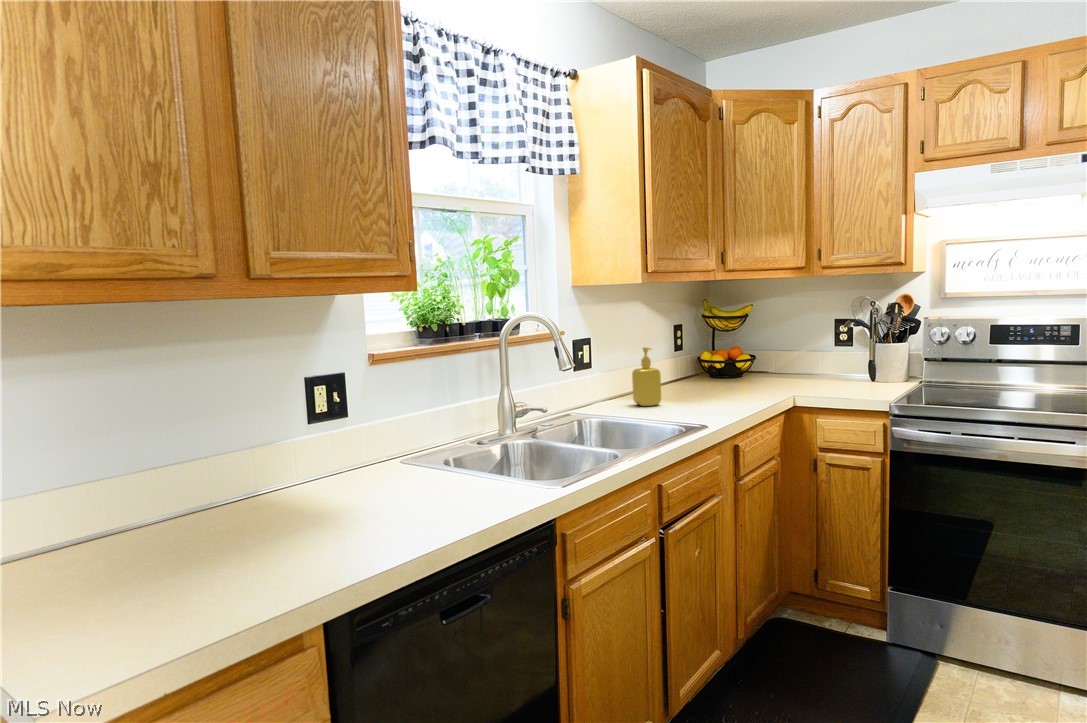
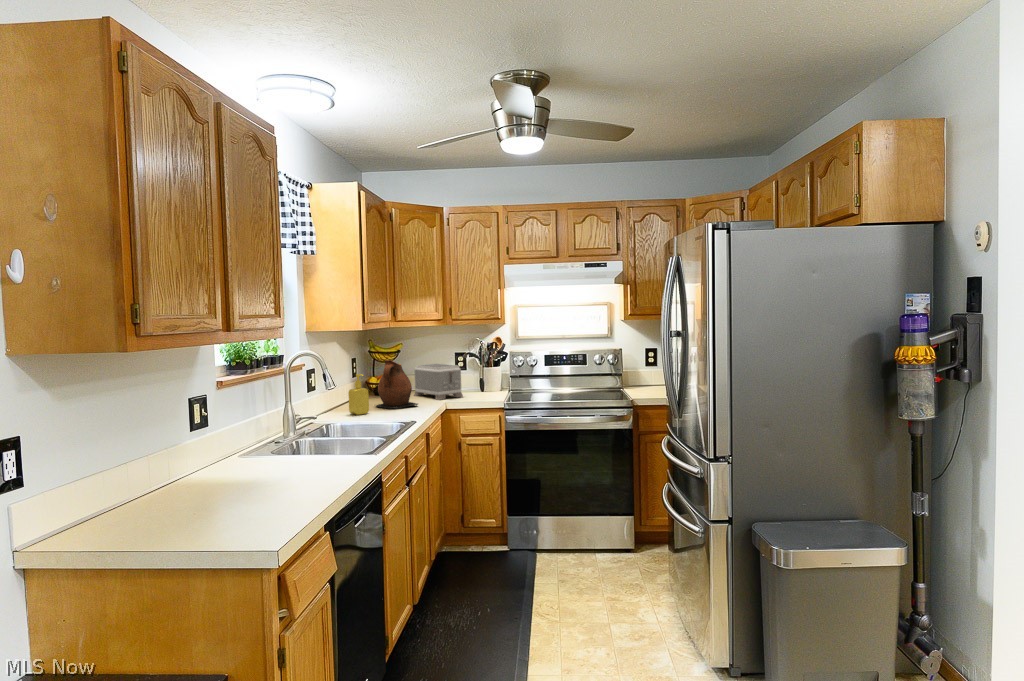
ceramic pitcher: none [680,328,746,399] -> present [376,360,418,408]
toaster: none [757,335,831,390] -> present [414,364,463,400]

